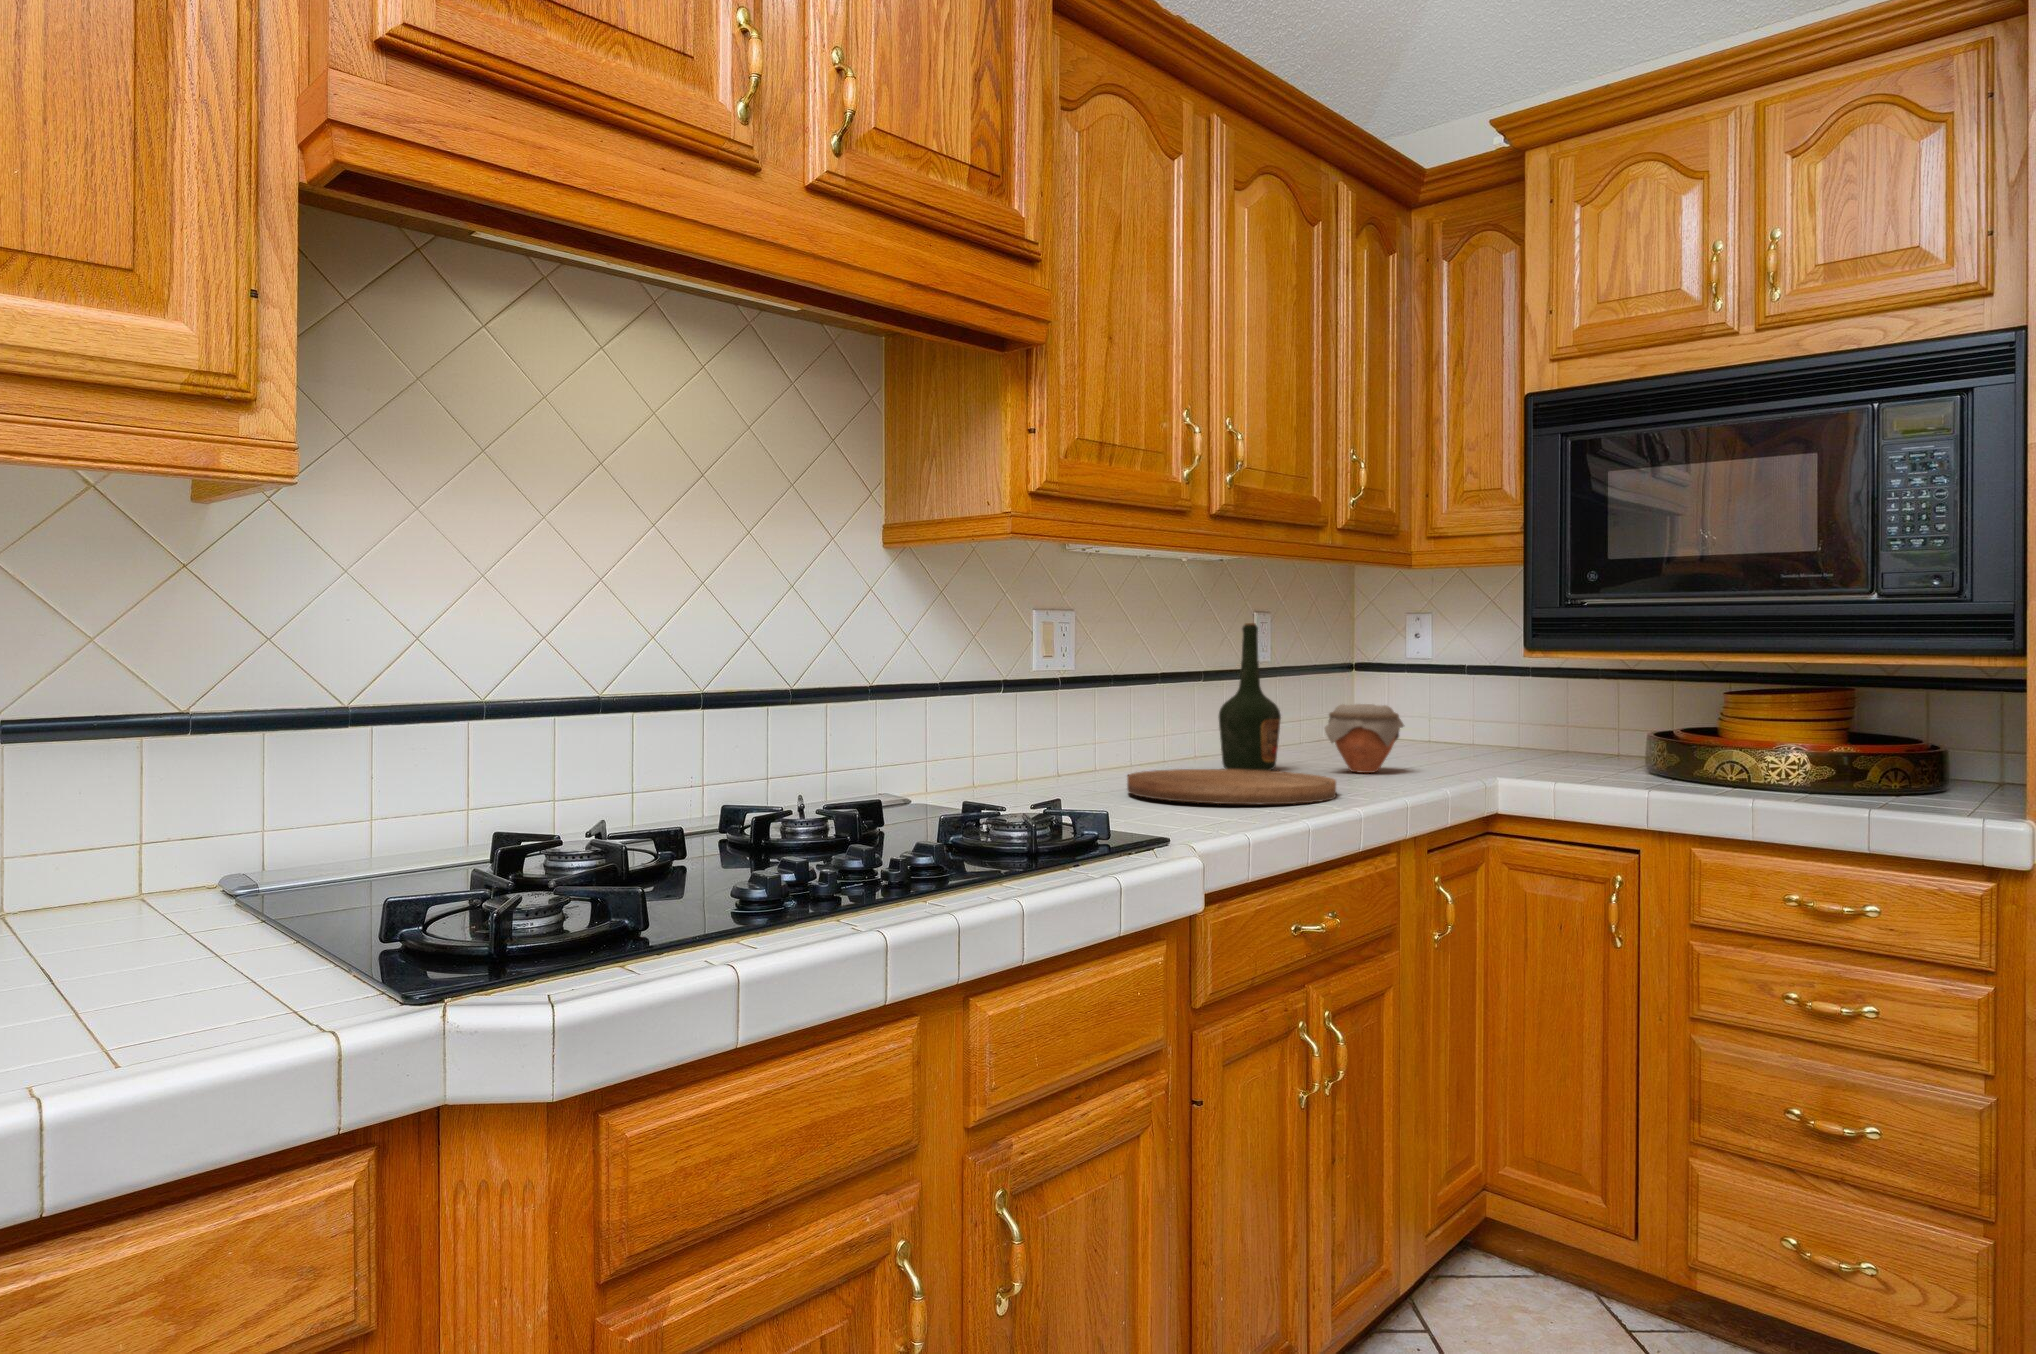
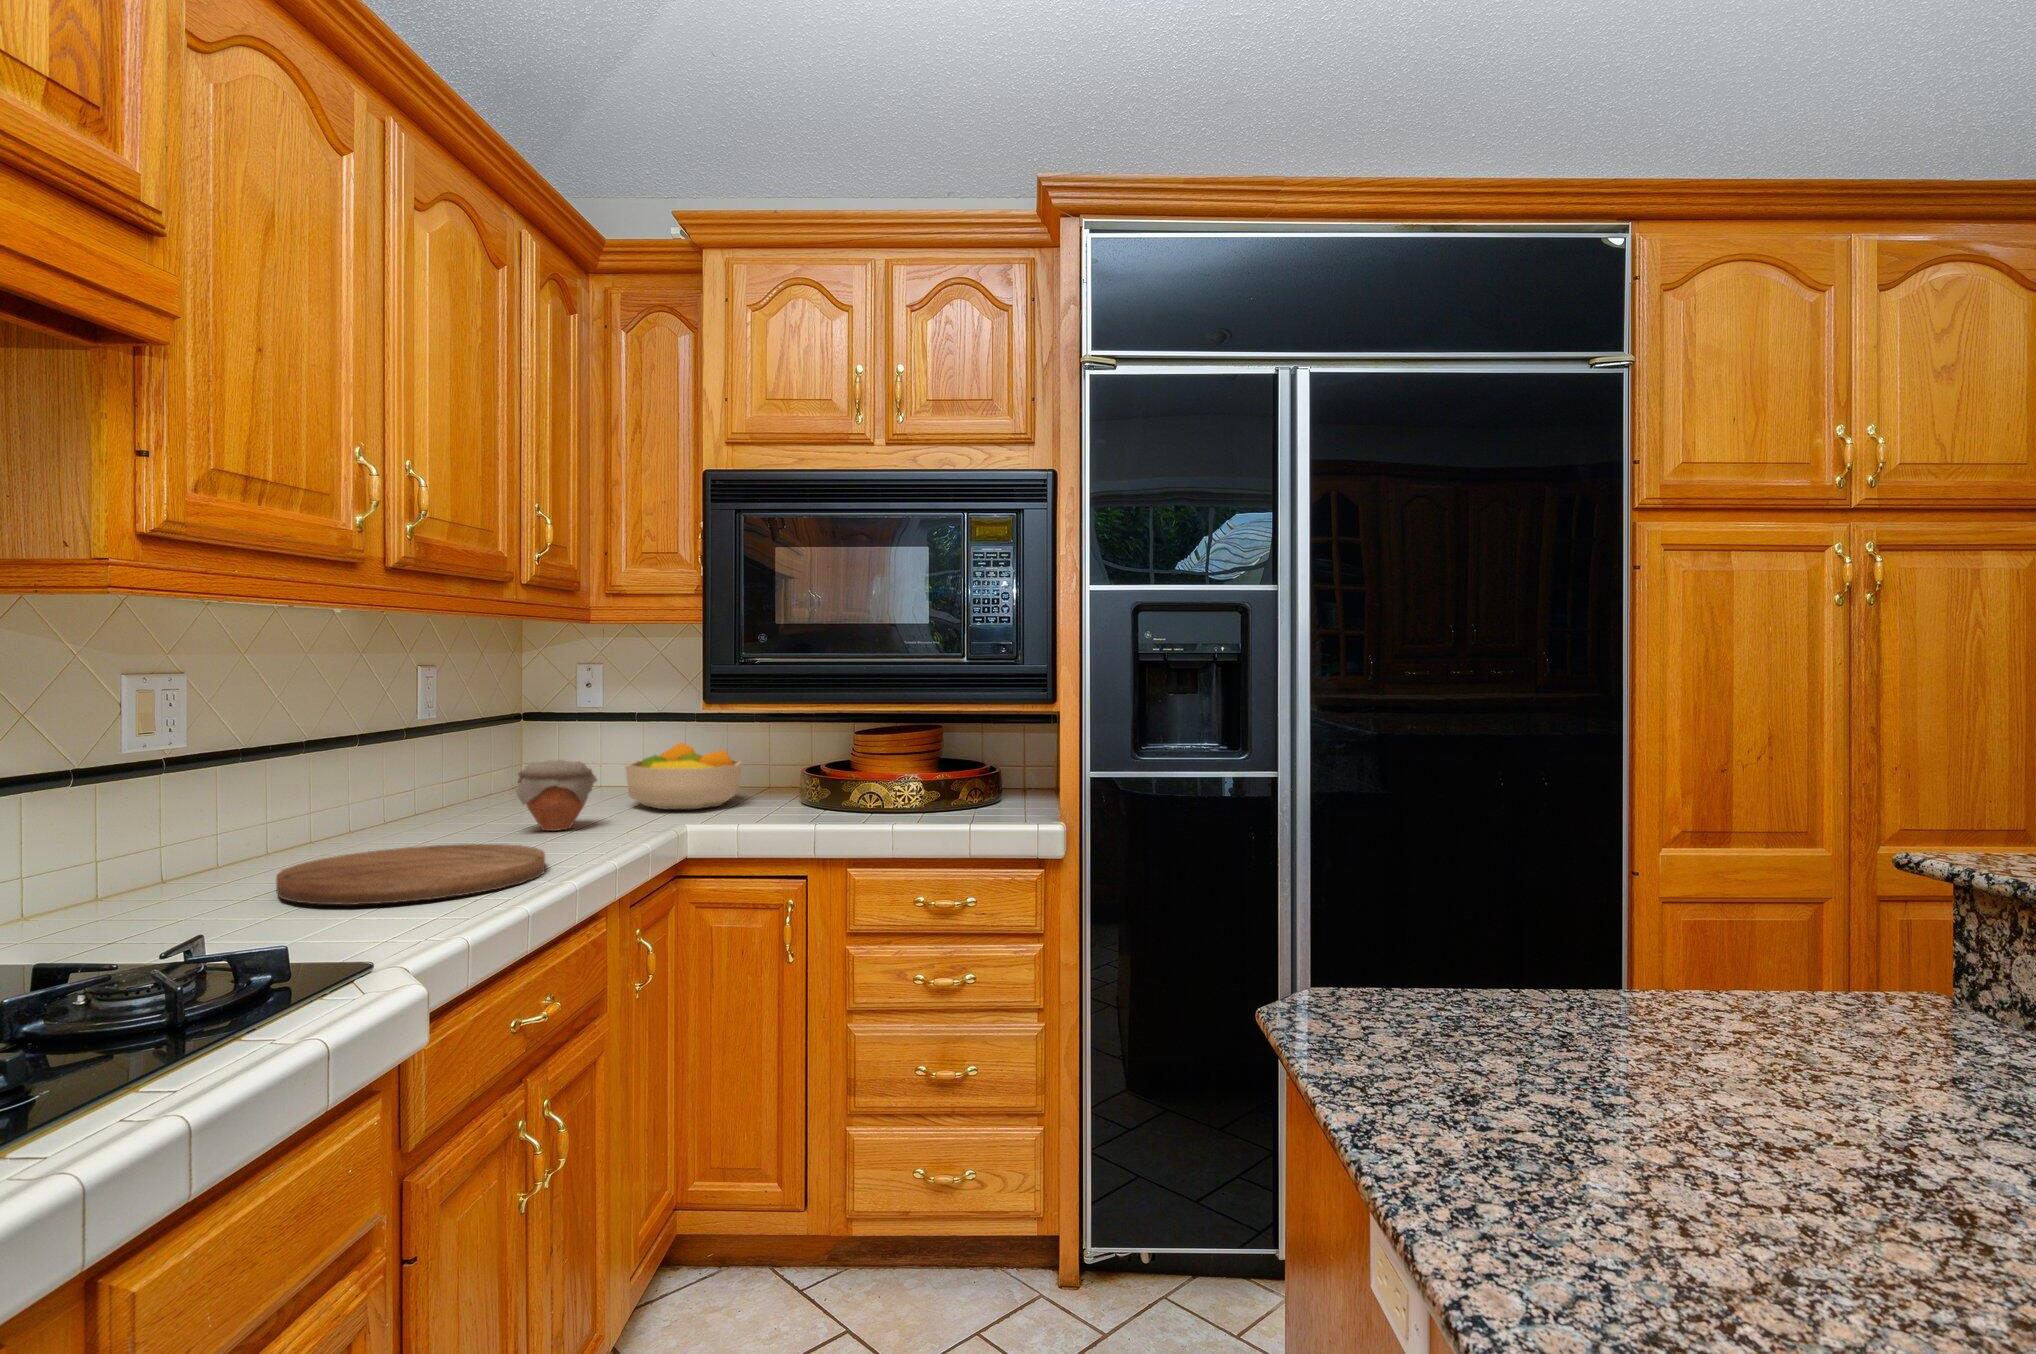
bottle: present [1219,623,1281,771] -> none [386,680,463,843]
fruit bowl: none [1441,697,1575,767] -> present [625,743,742,809]

